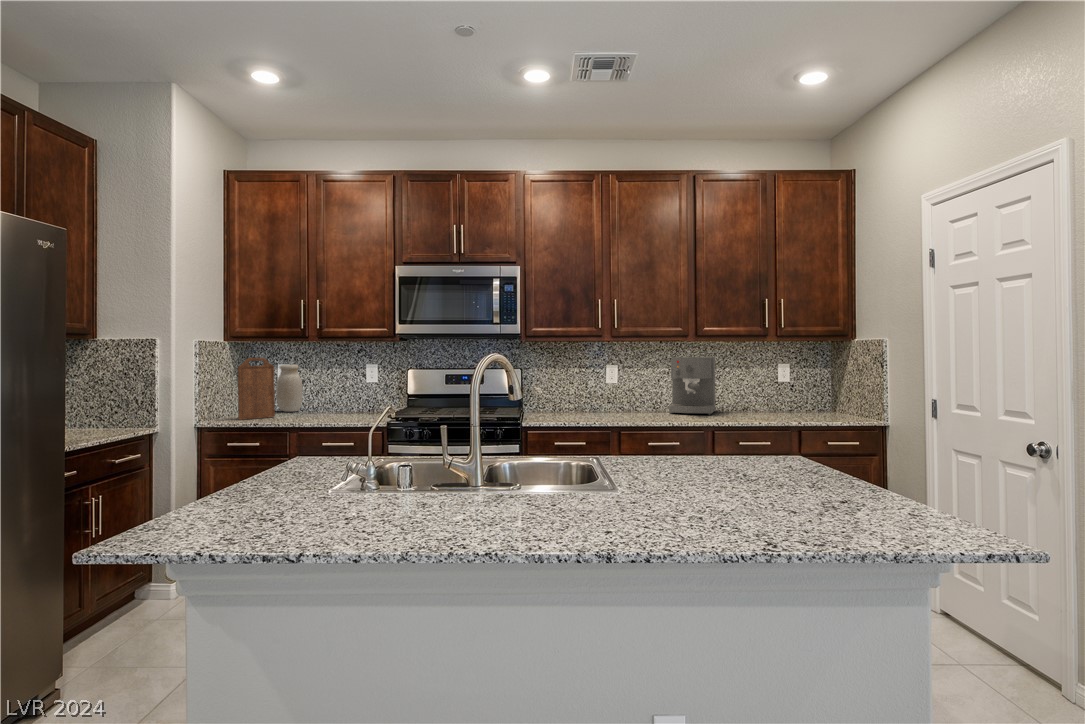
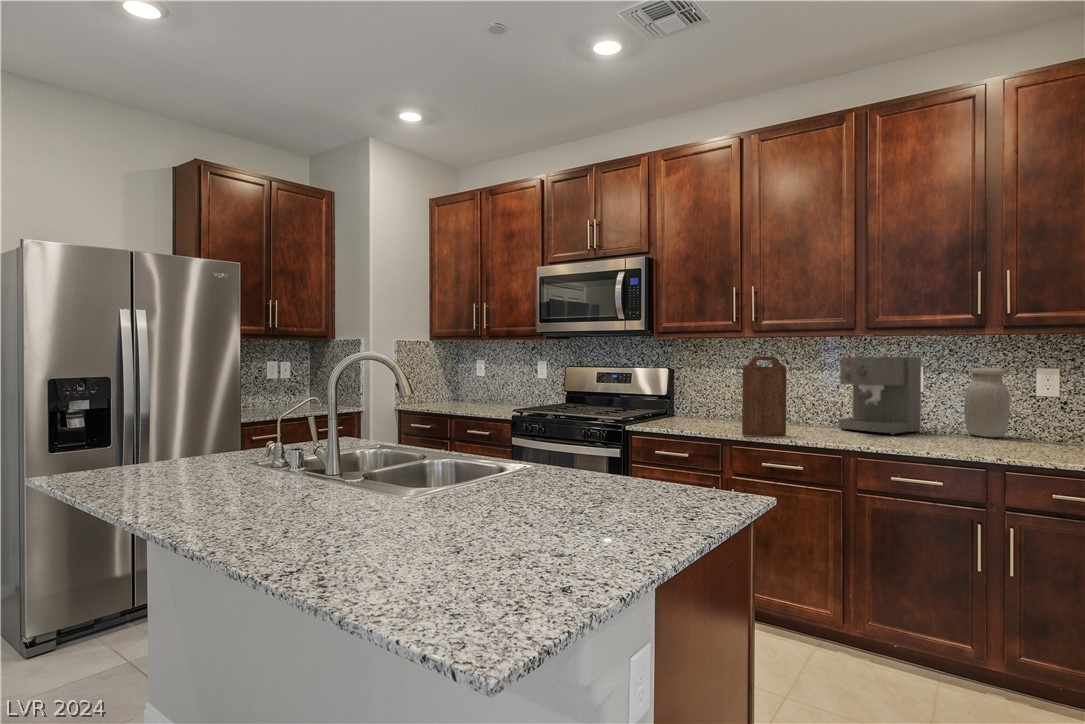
cutting board: present [238,358,275,420] -> present [742,356,786,436]
jar: present [276,364,303,412] -> present [964,368,1010,437]

